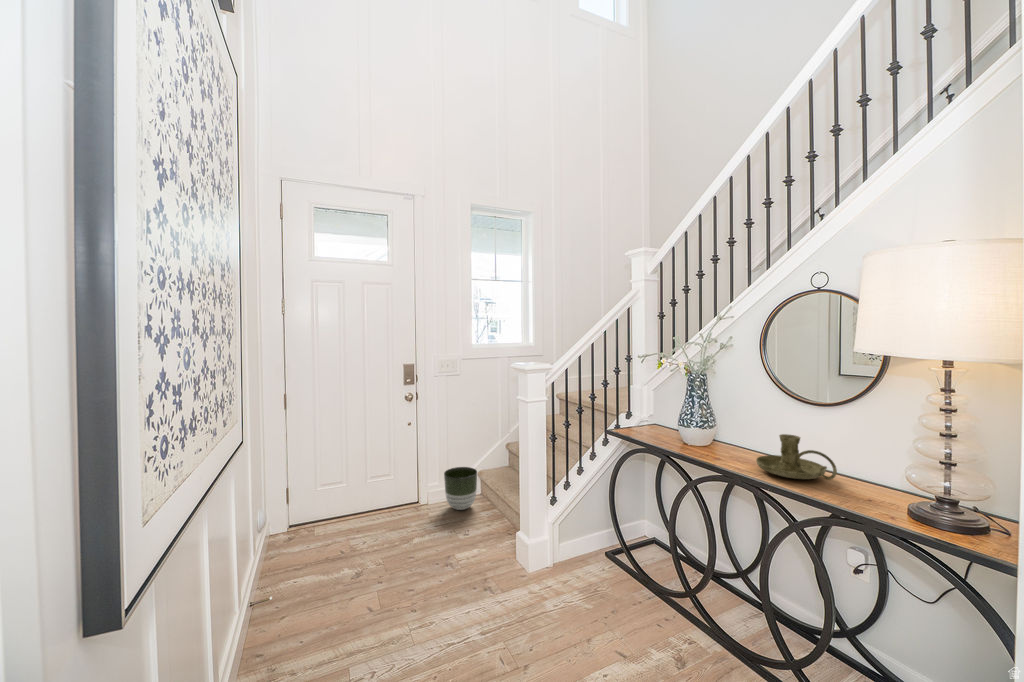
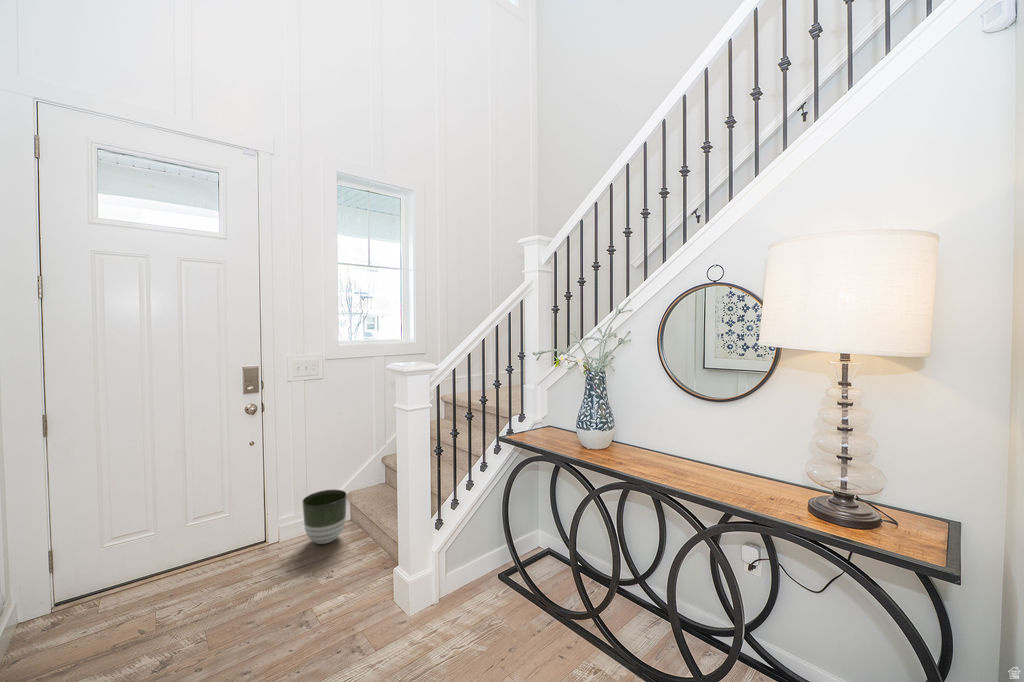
candle holder: present [756,434,837,480] -> none [660,434,740,481]

